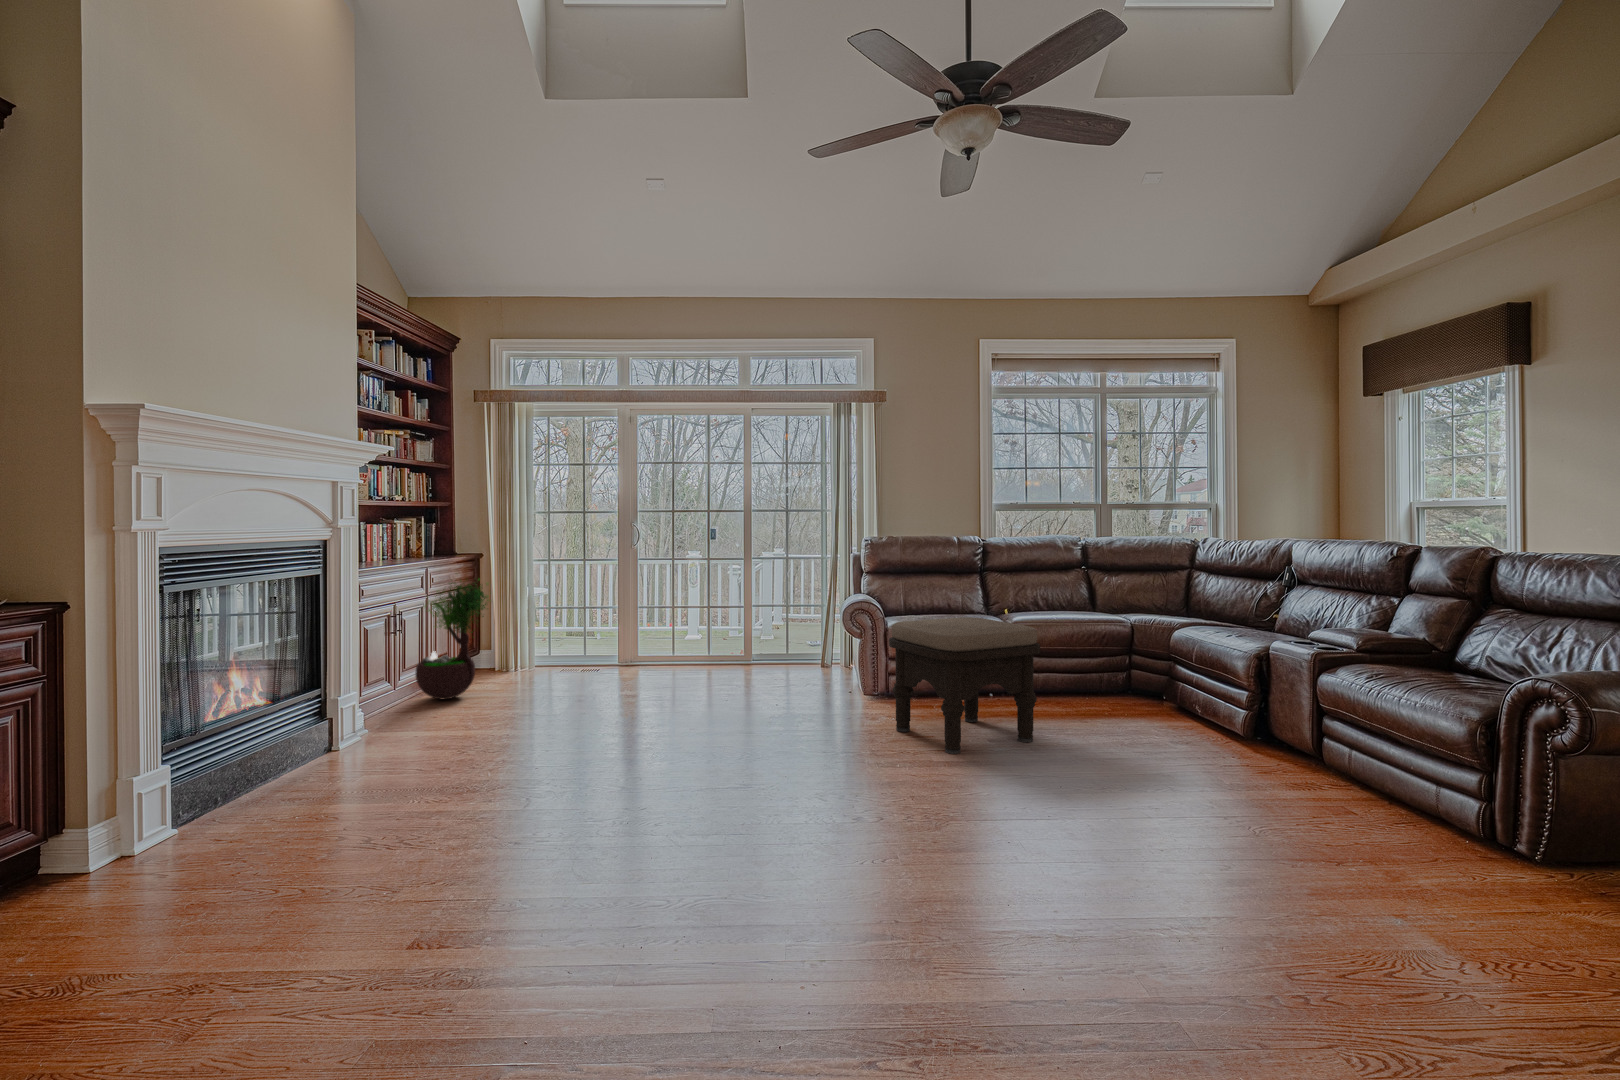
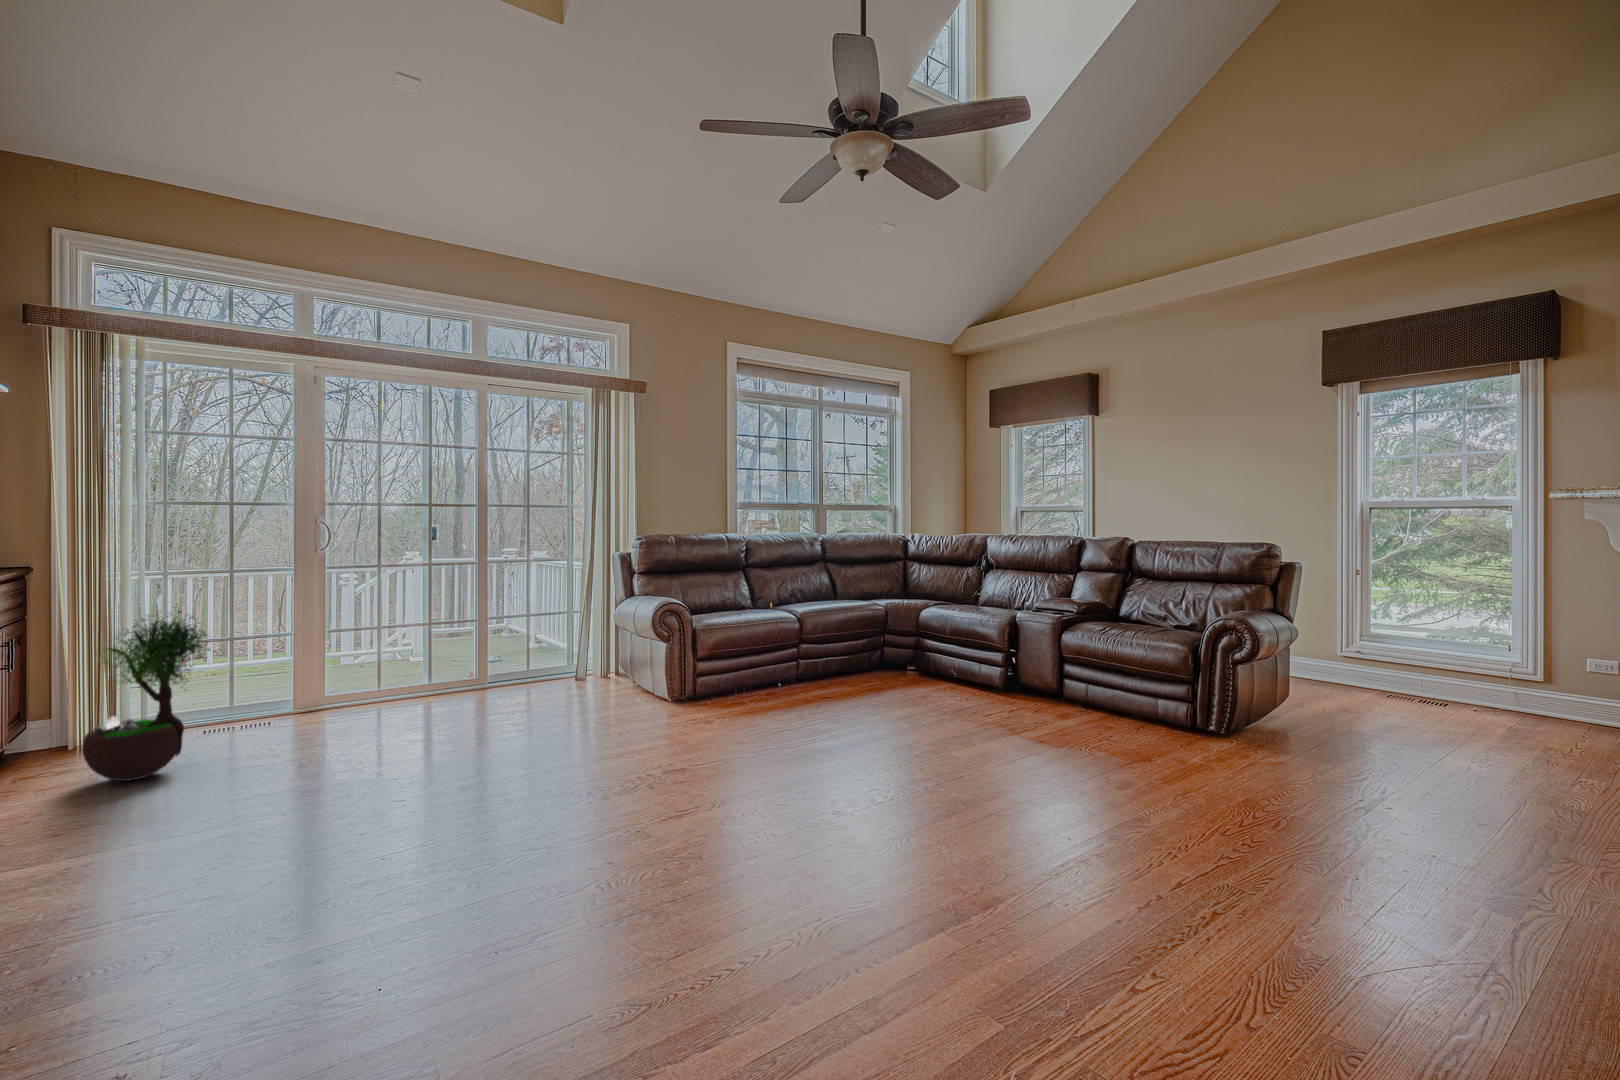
ottoman: present [889,617,1040,754] -> none [741,611,874,735]

